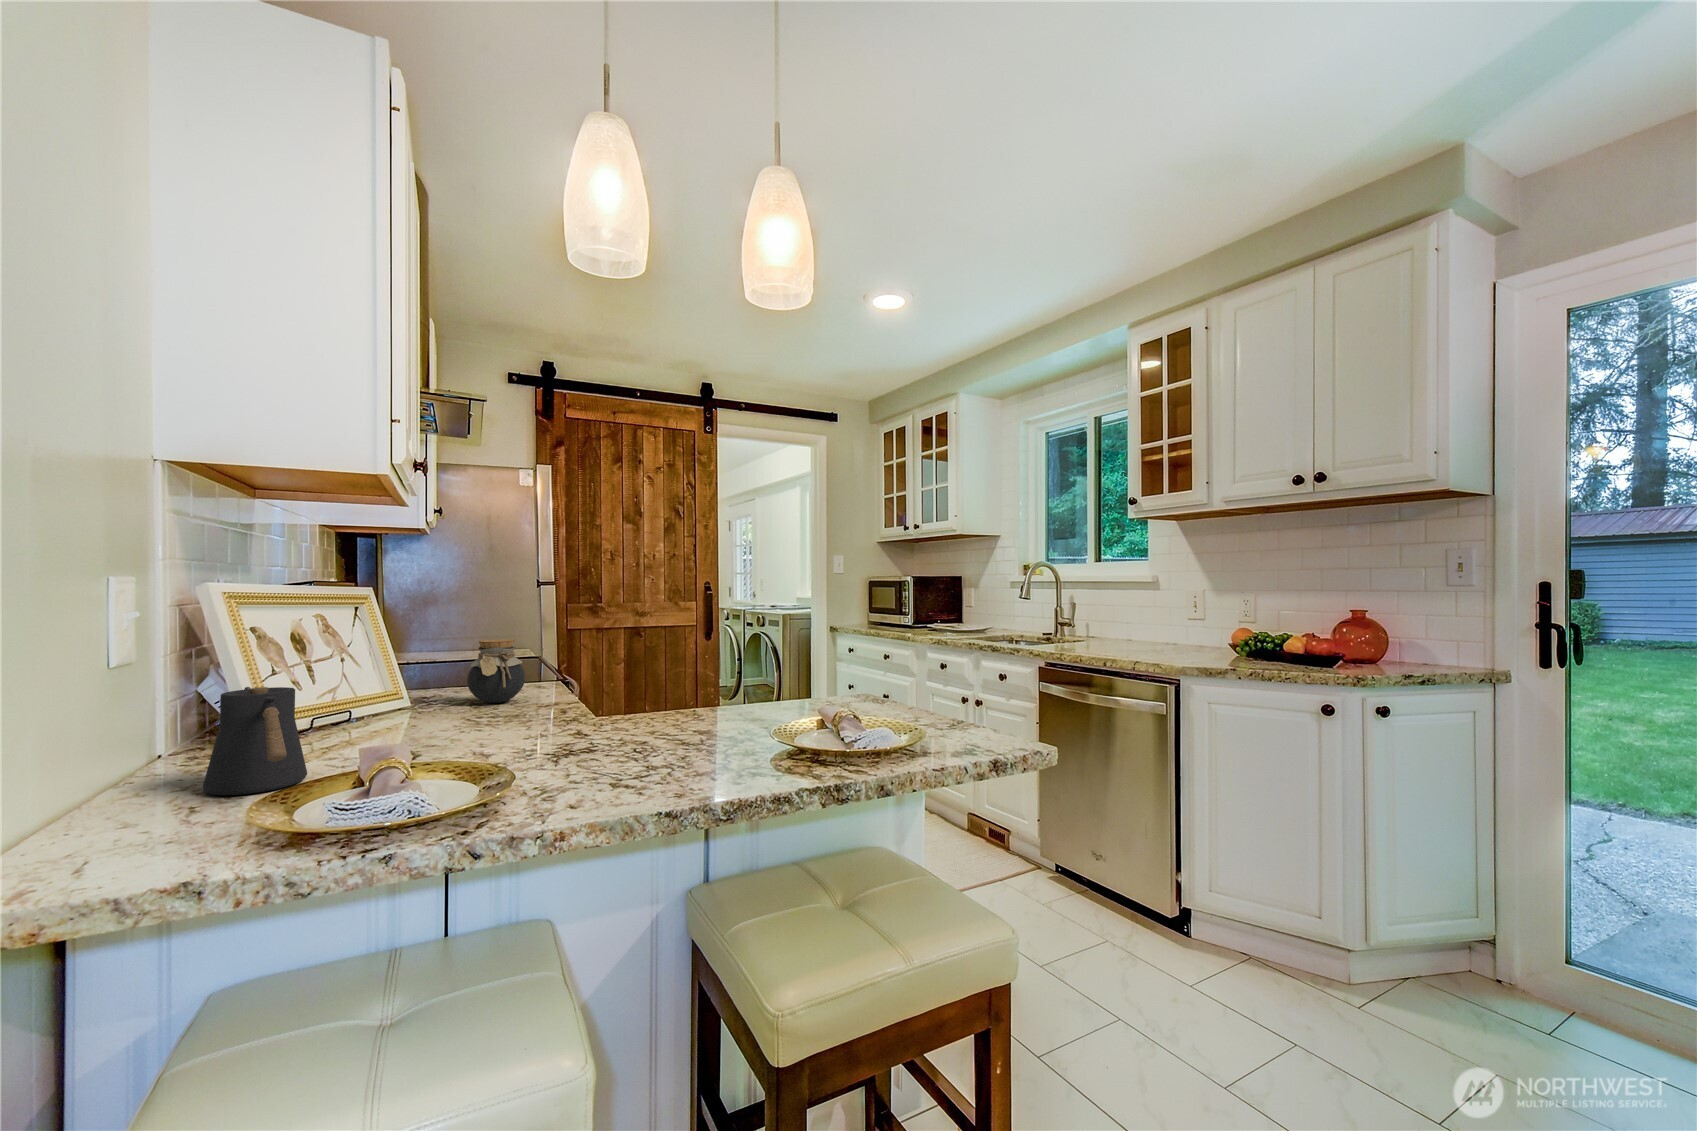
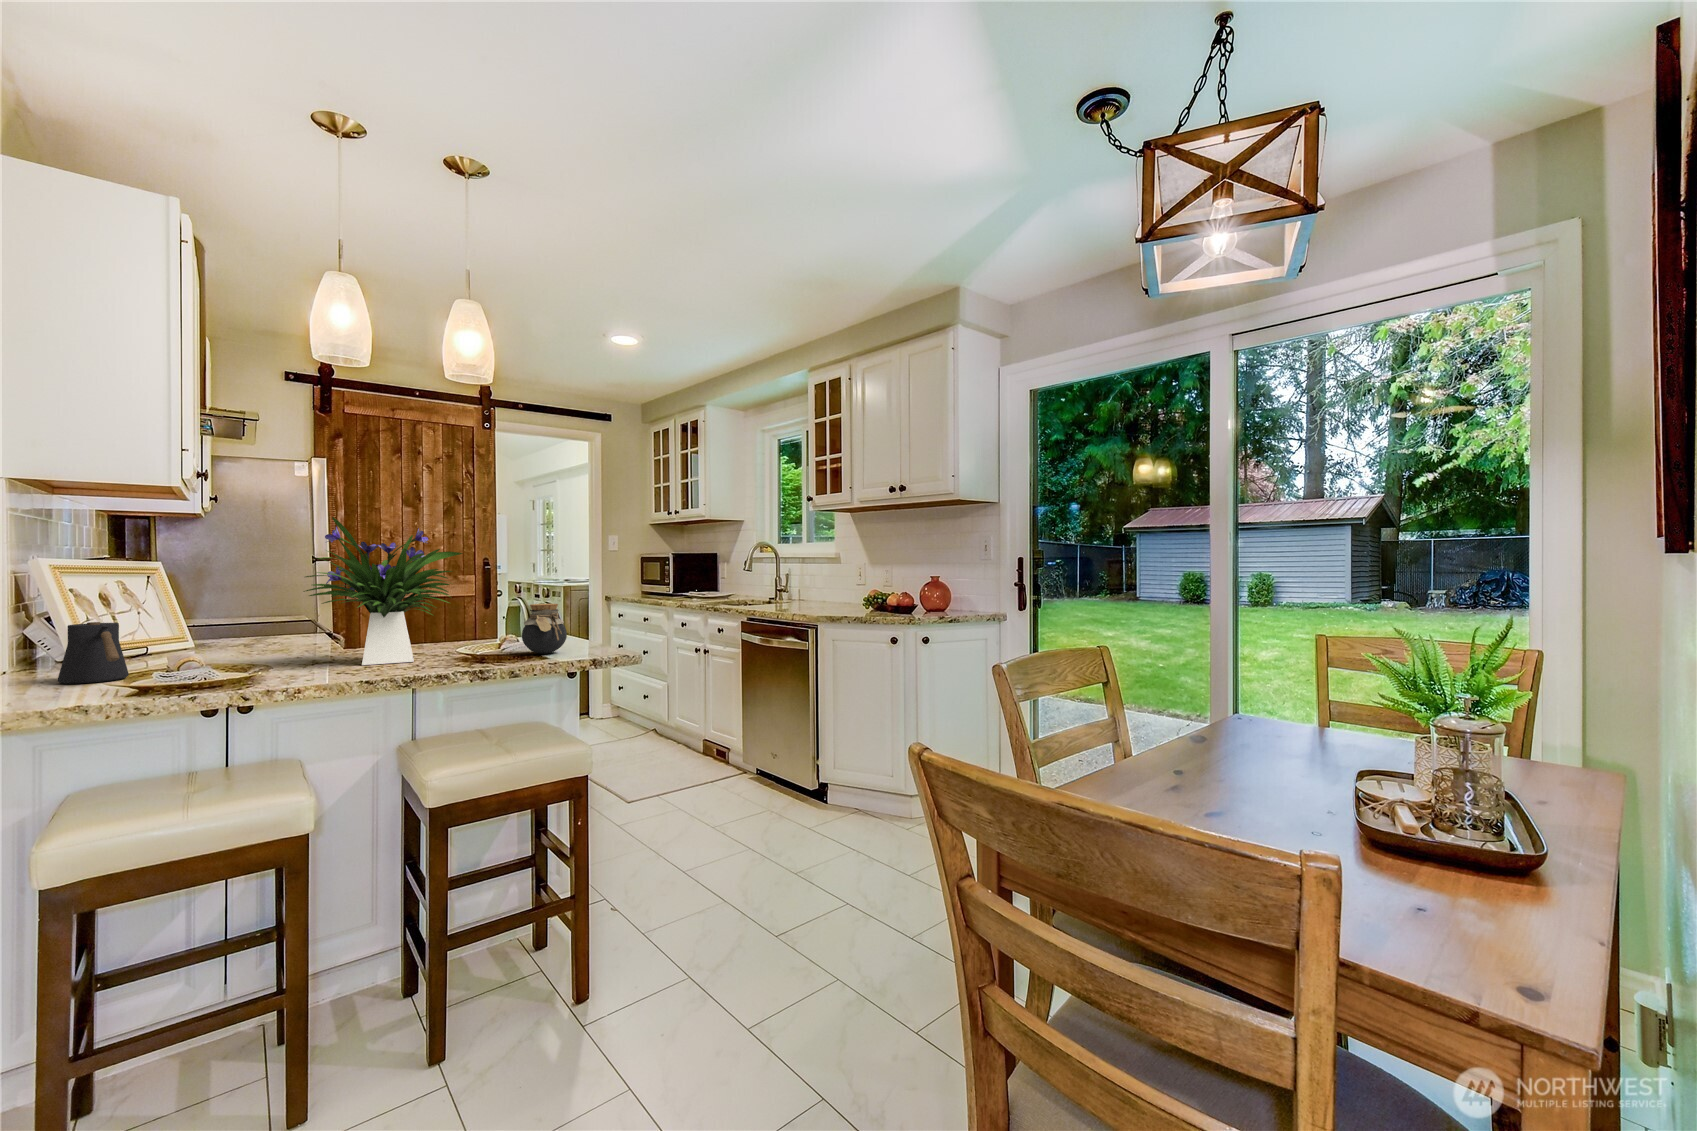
flower arrangement: none [553,514,776,762] -> present [304,517,463,665]
jar: present [467,639,525,703] -> present [522,604,567,654]

